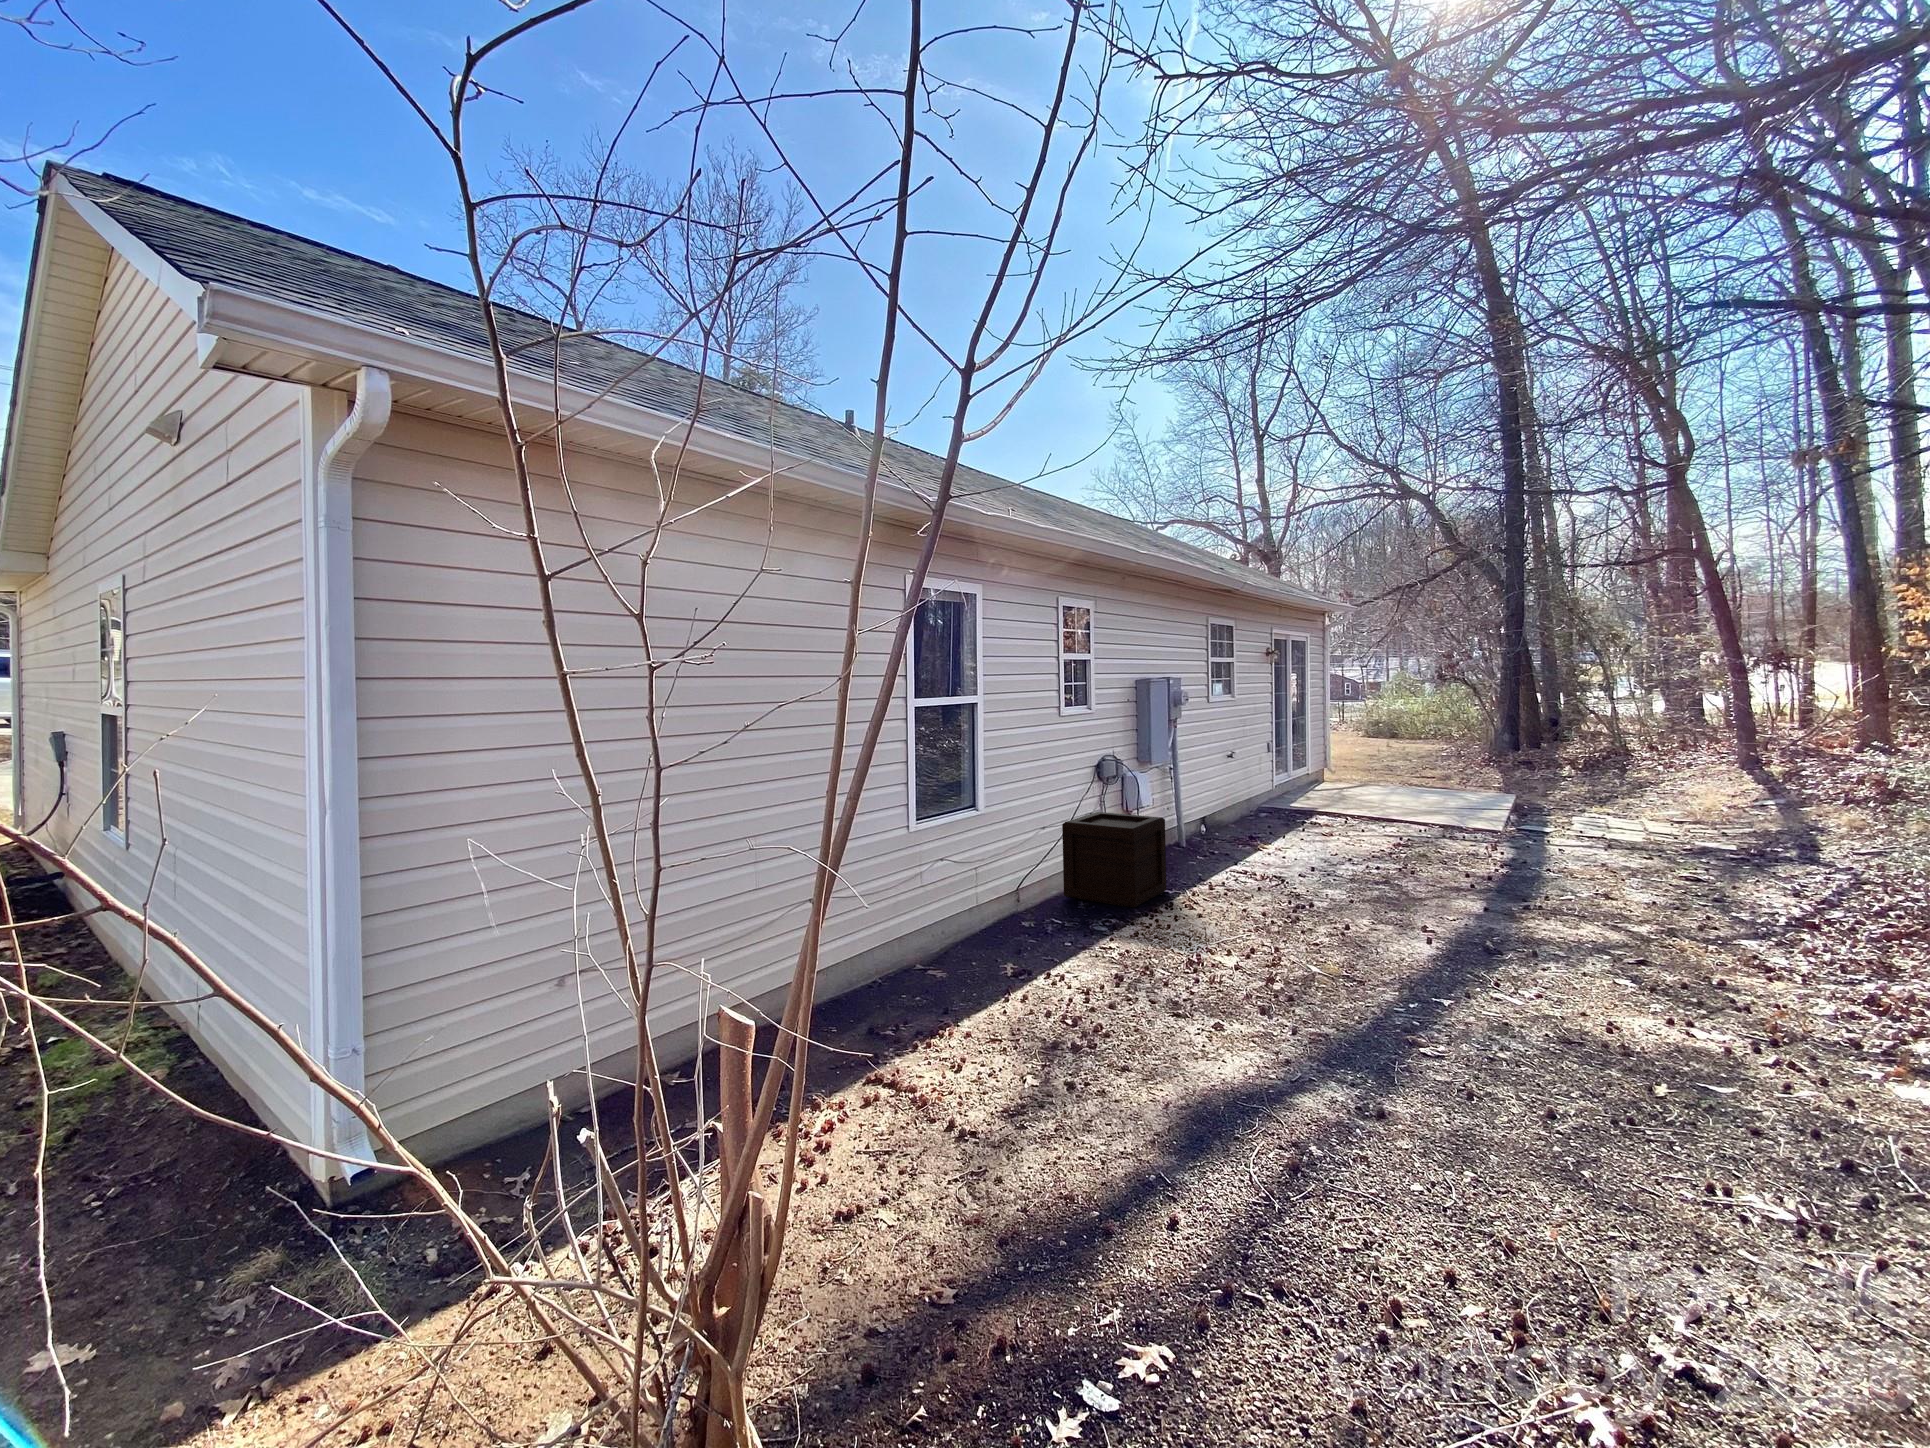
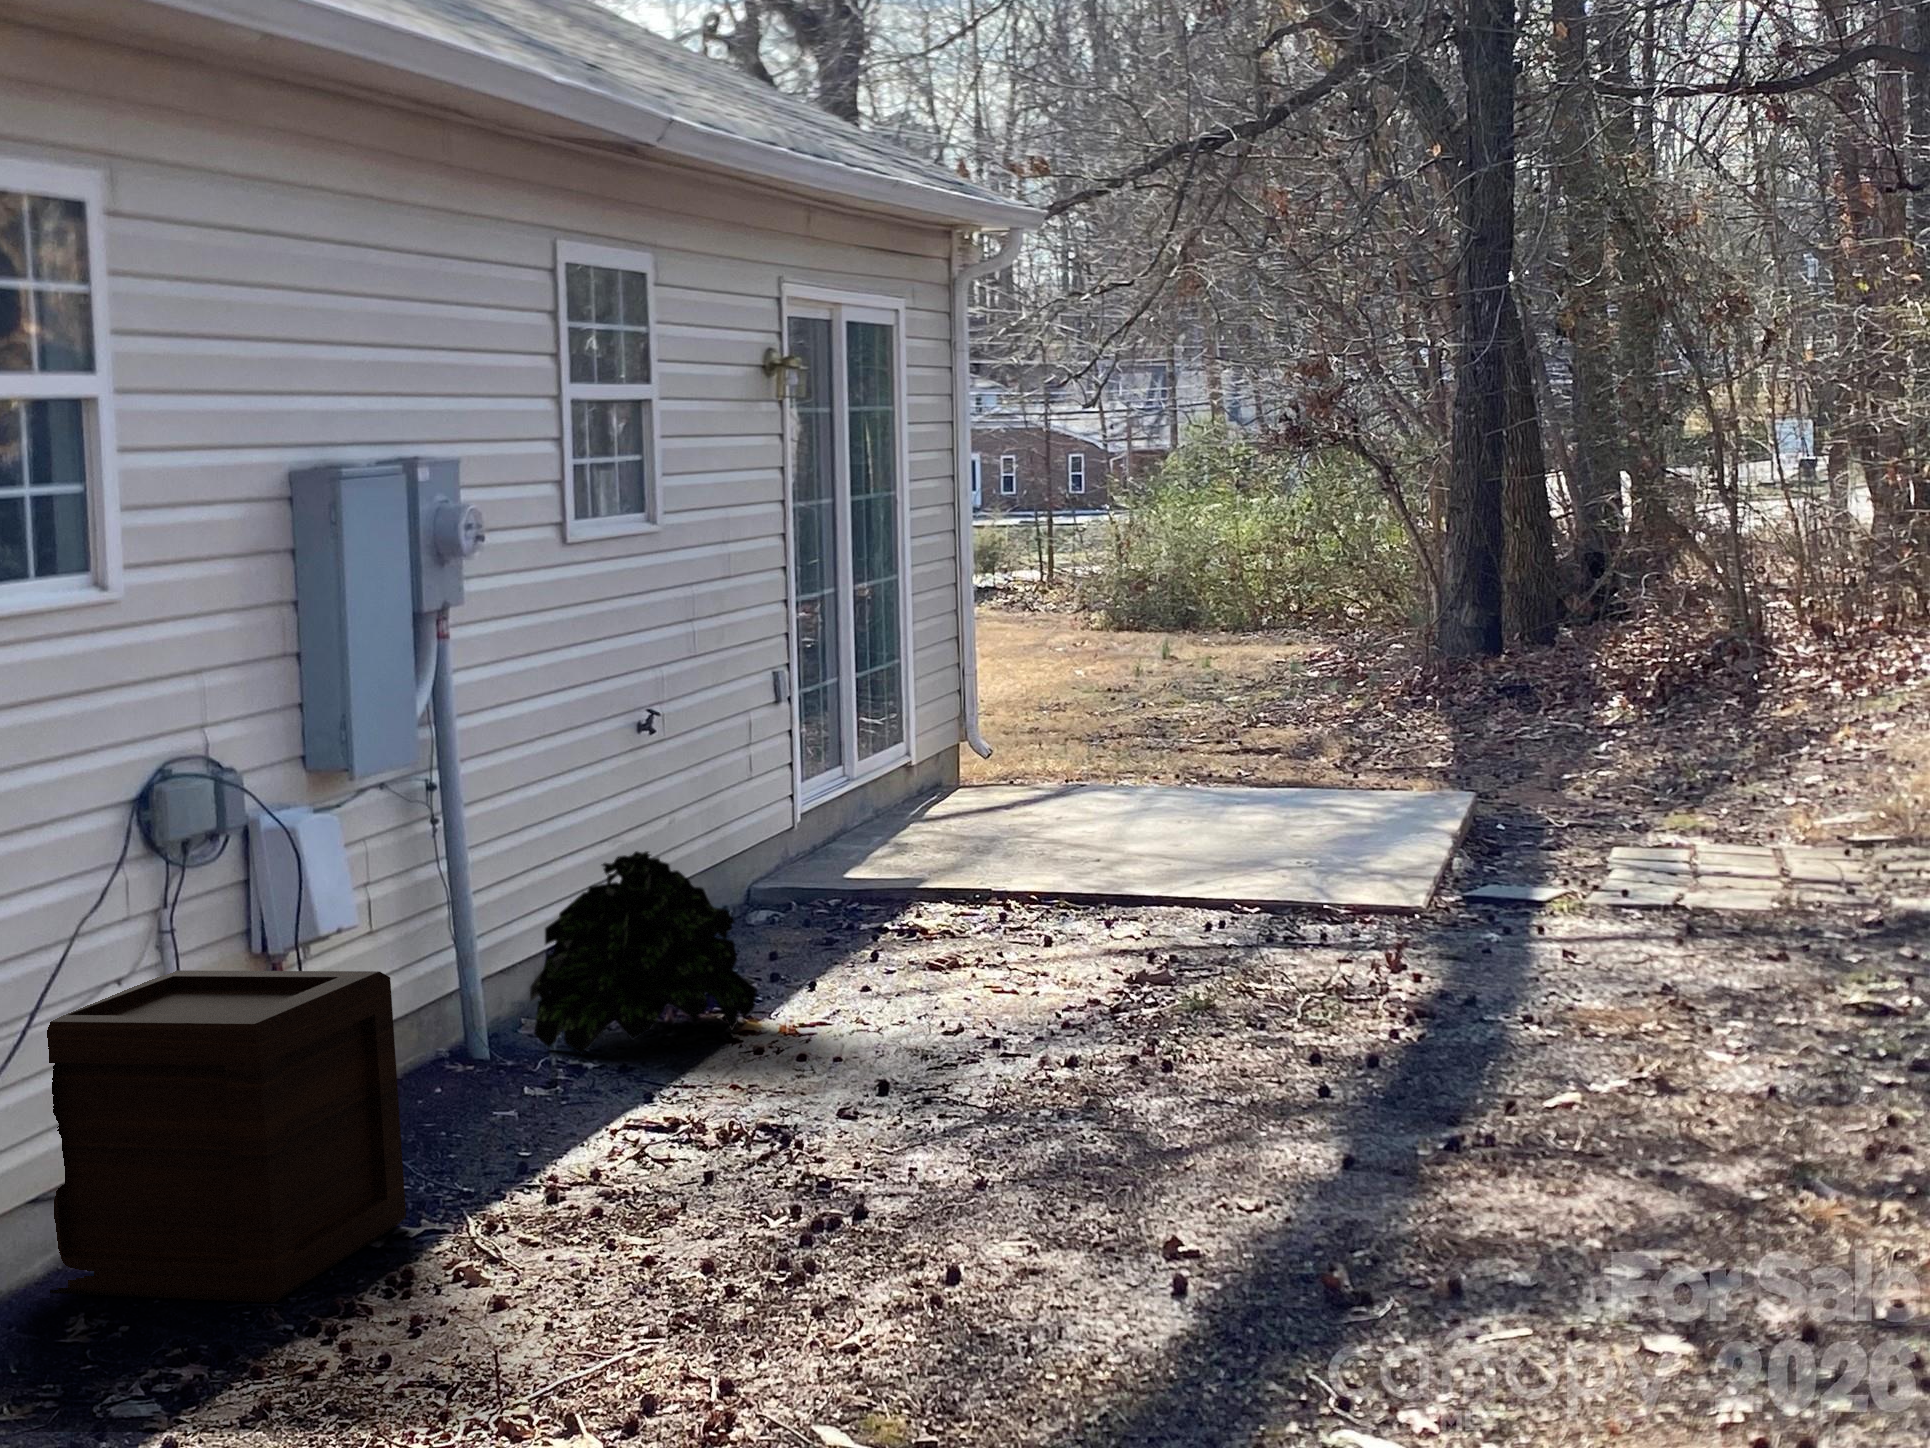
potted plant: none [1189,789,1263,850] -> present [530,851,757,1054]

